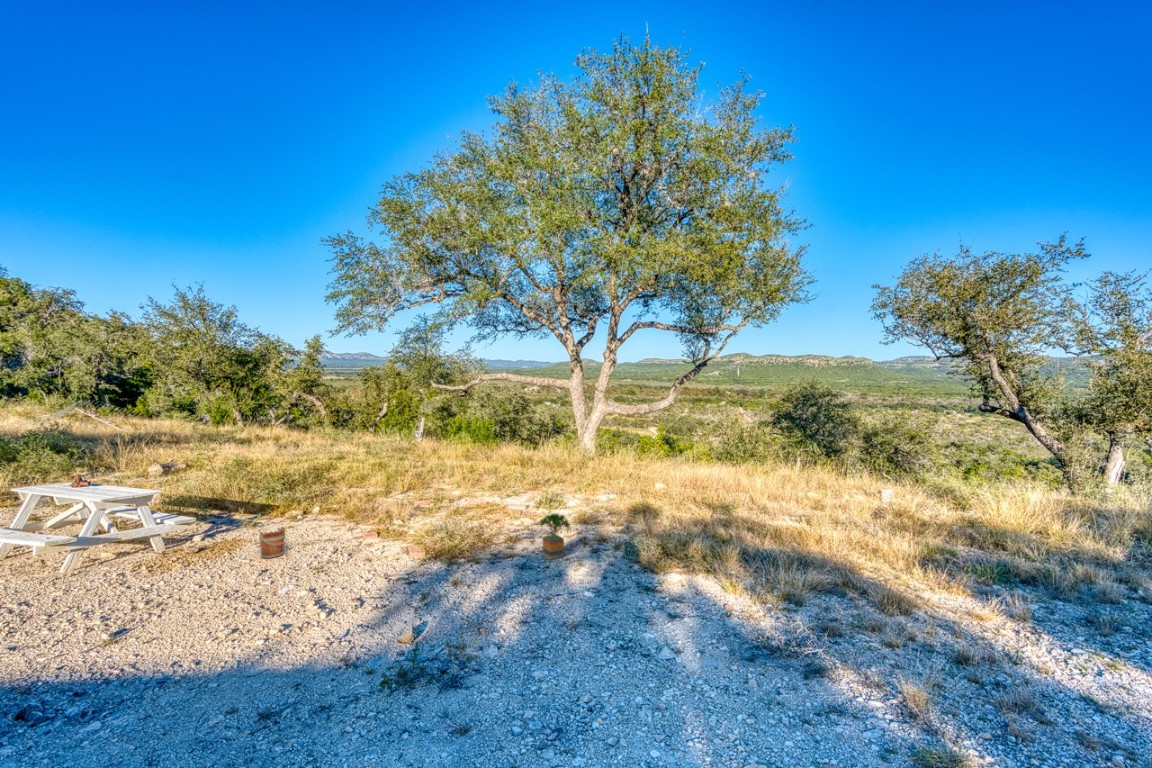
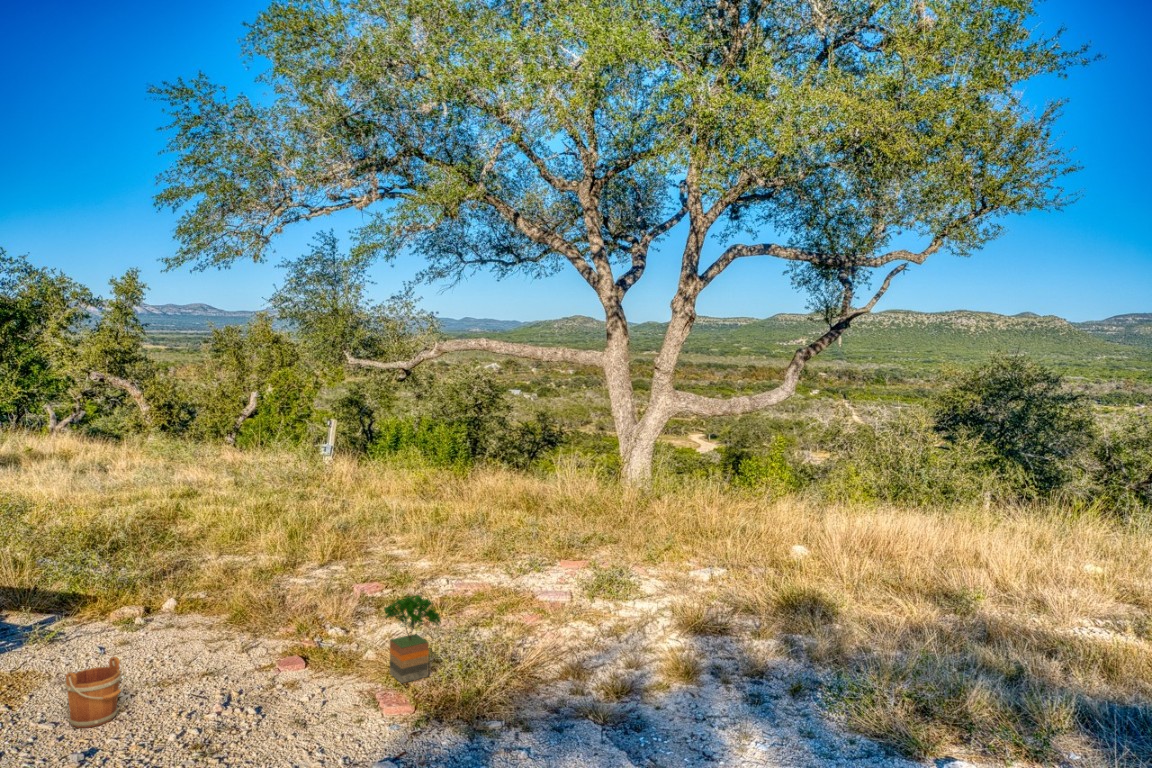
potted tree: present [540,513,570,560] -> present [384,595,441,683]

